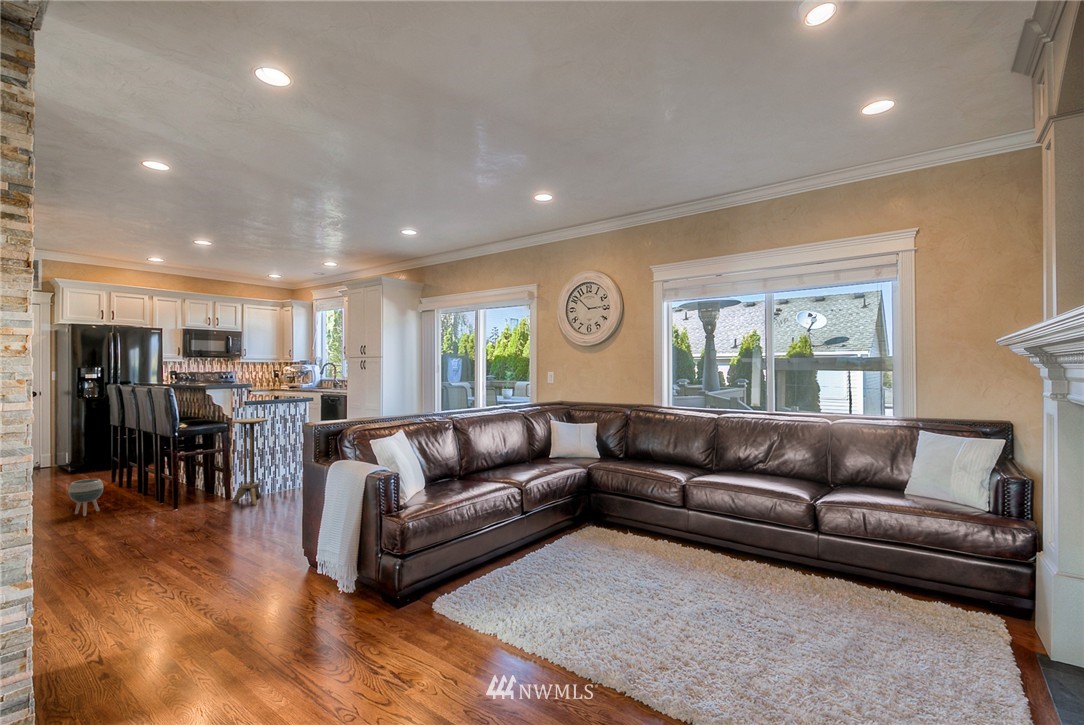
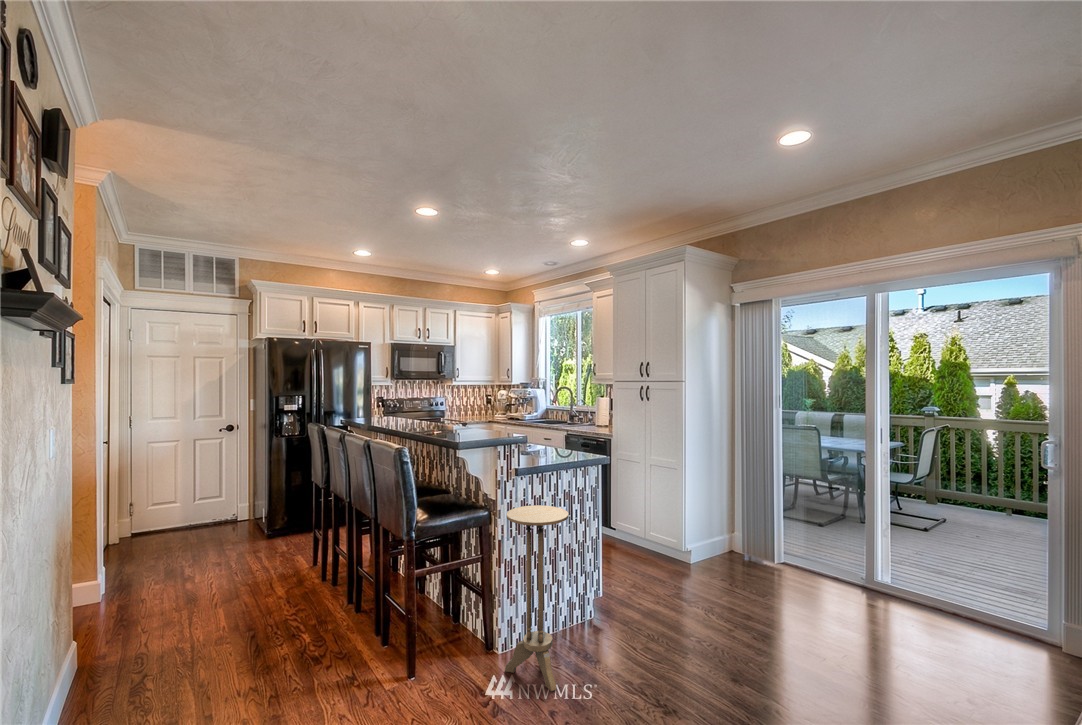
planter: present [68,479,103,516] -> none [246,608,300,687]

